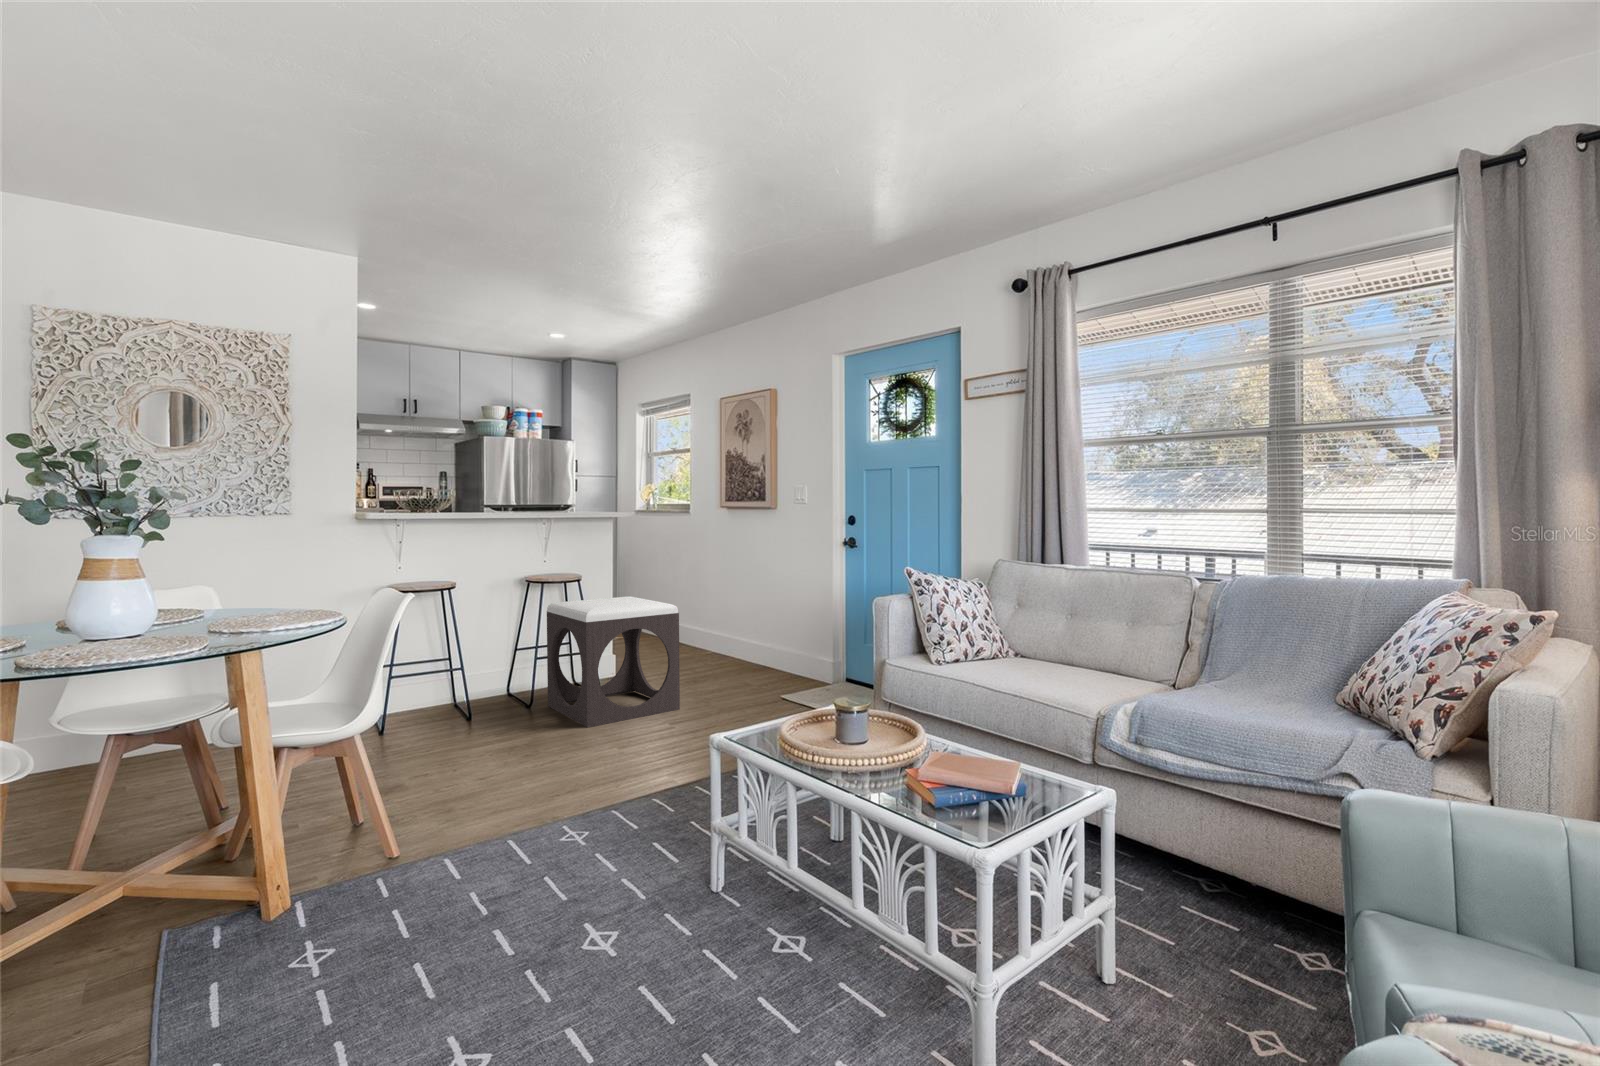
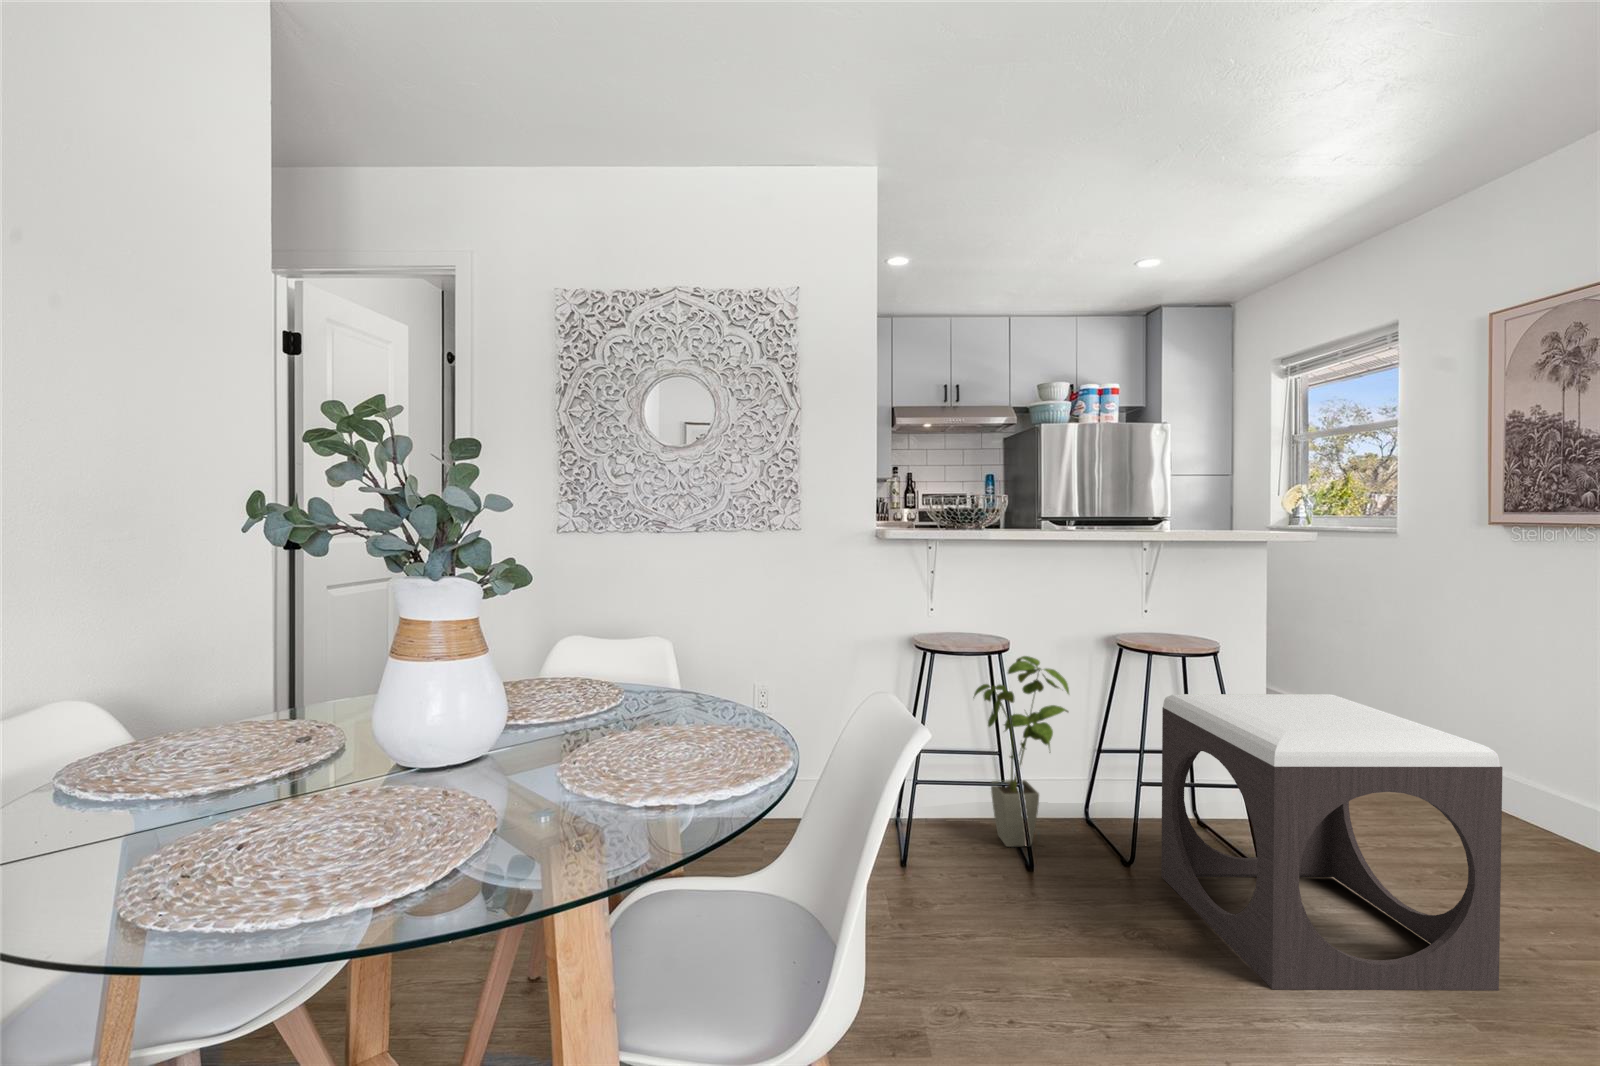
house plant: none [432,592,497,712] -> present [973,656,1069,847]

